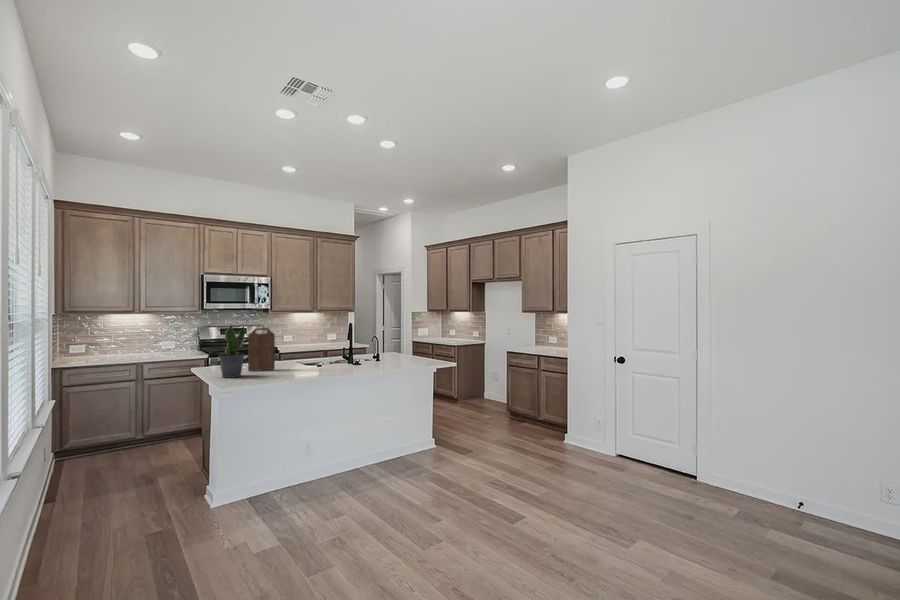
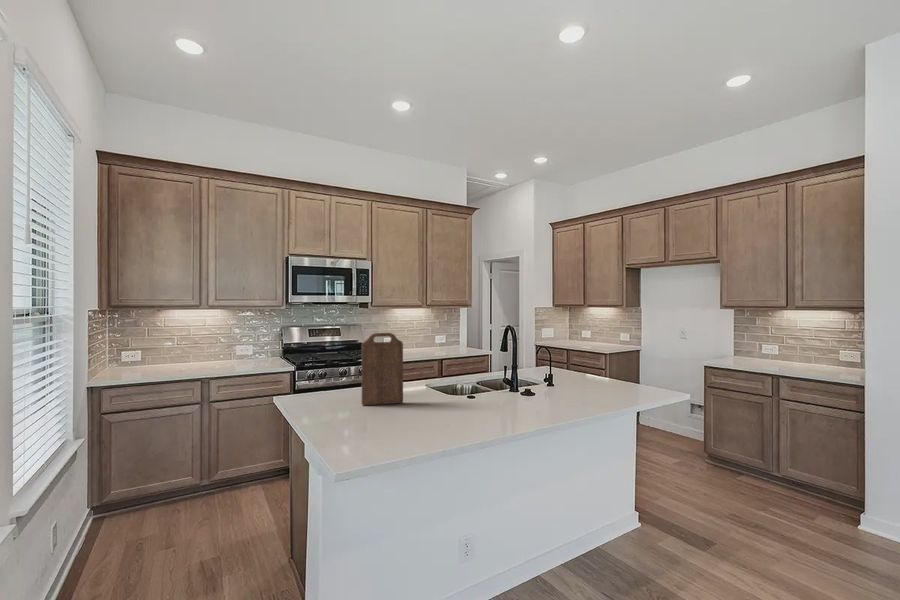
potted plant: present [219,325,245,378] -> none [317,327,361,426]

